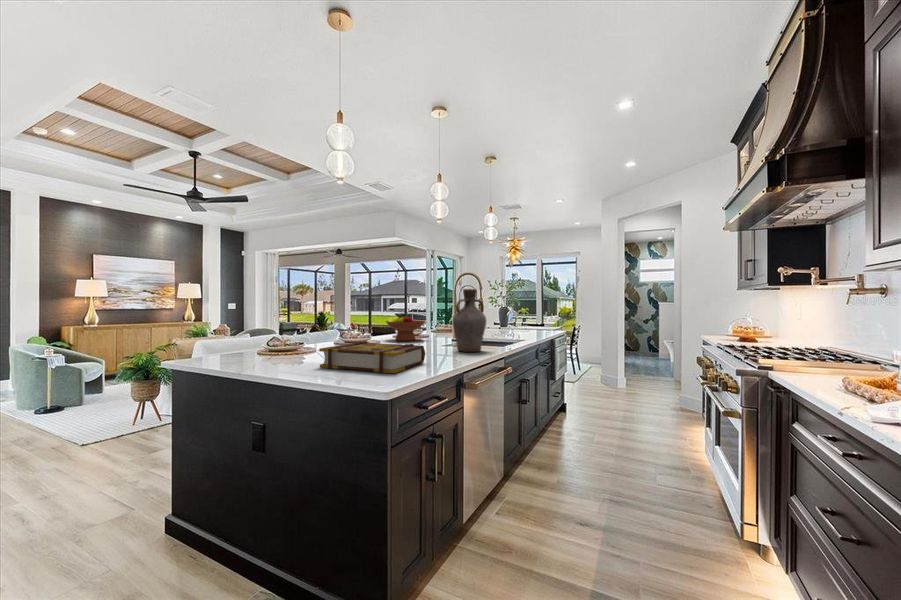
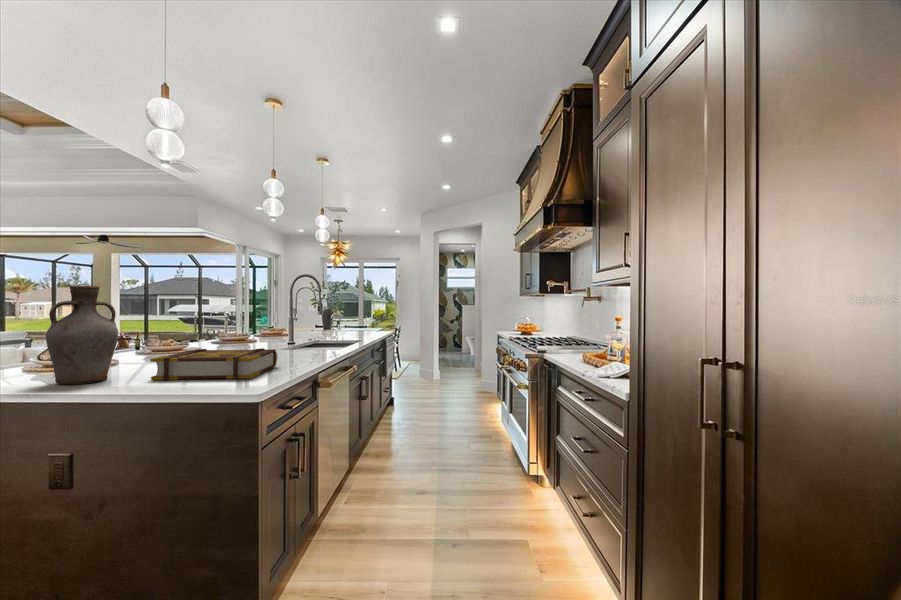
vase: present [453,289,486,352] -> present [46,286,119,384]
fruit bowl: present [386,314,425,341] -> none [210,319,259,347]

